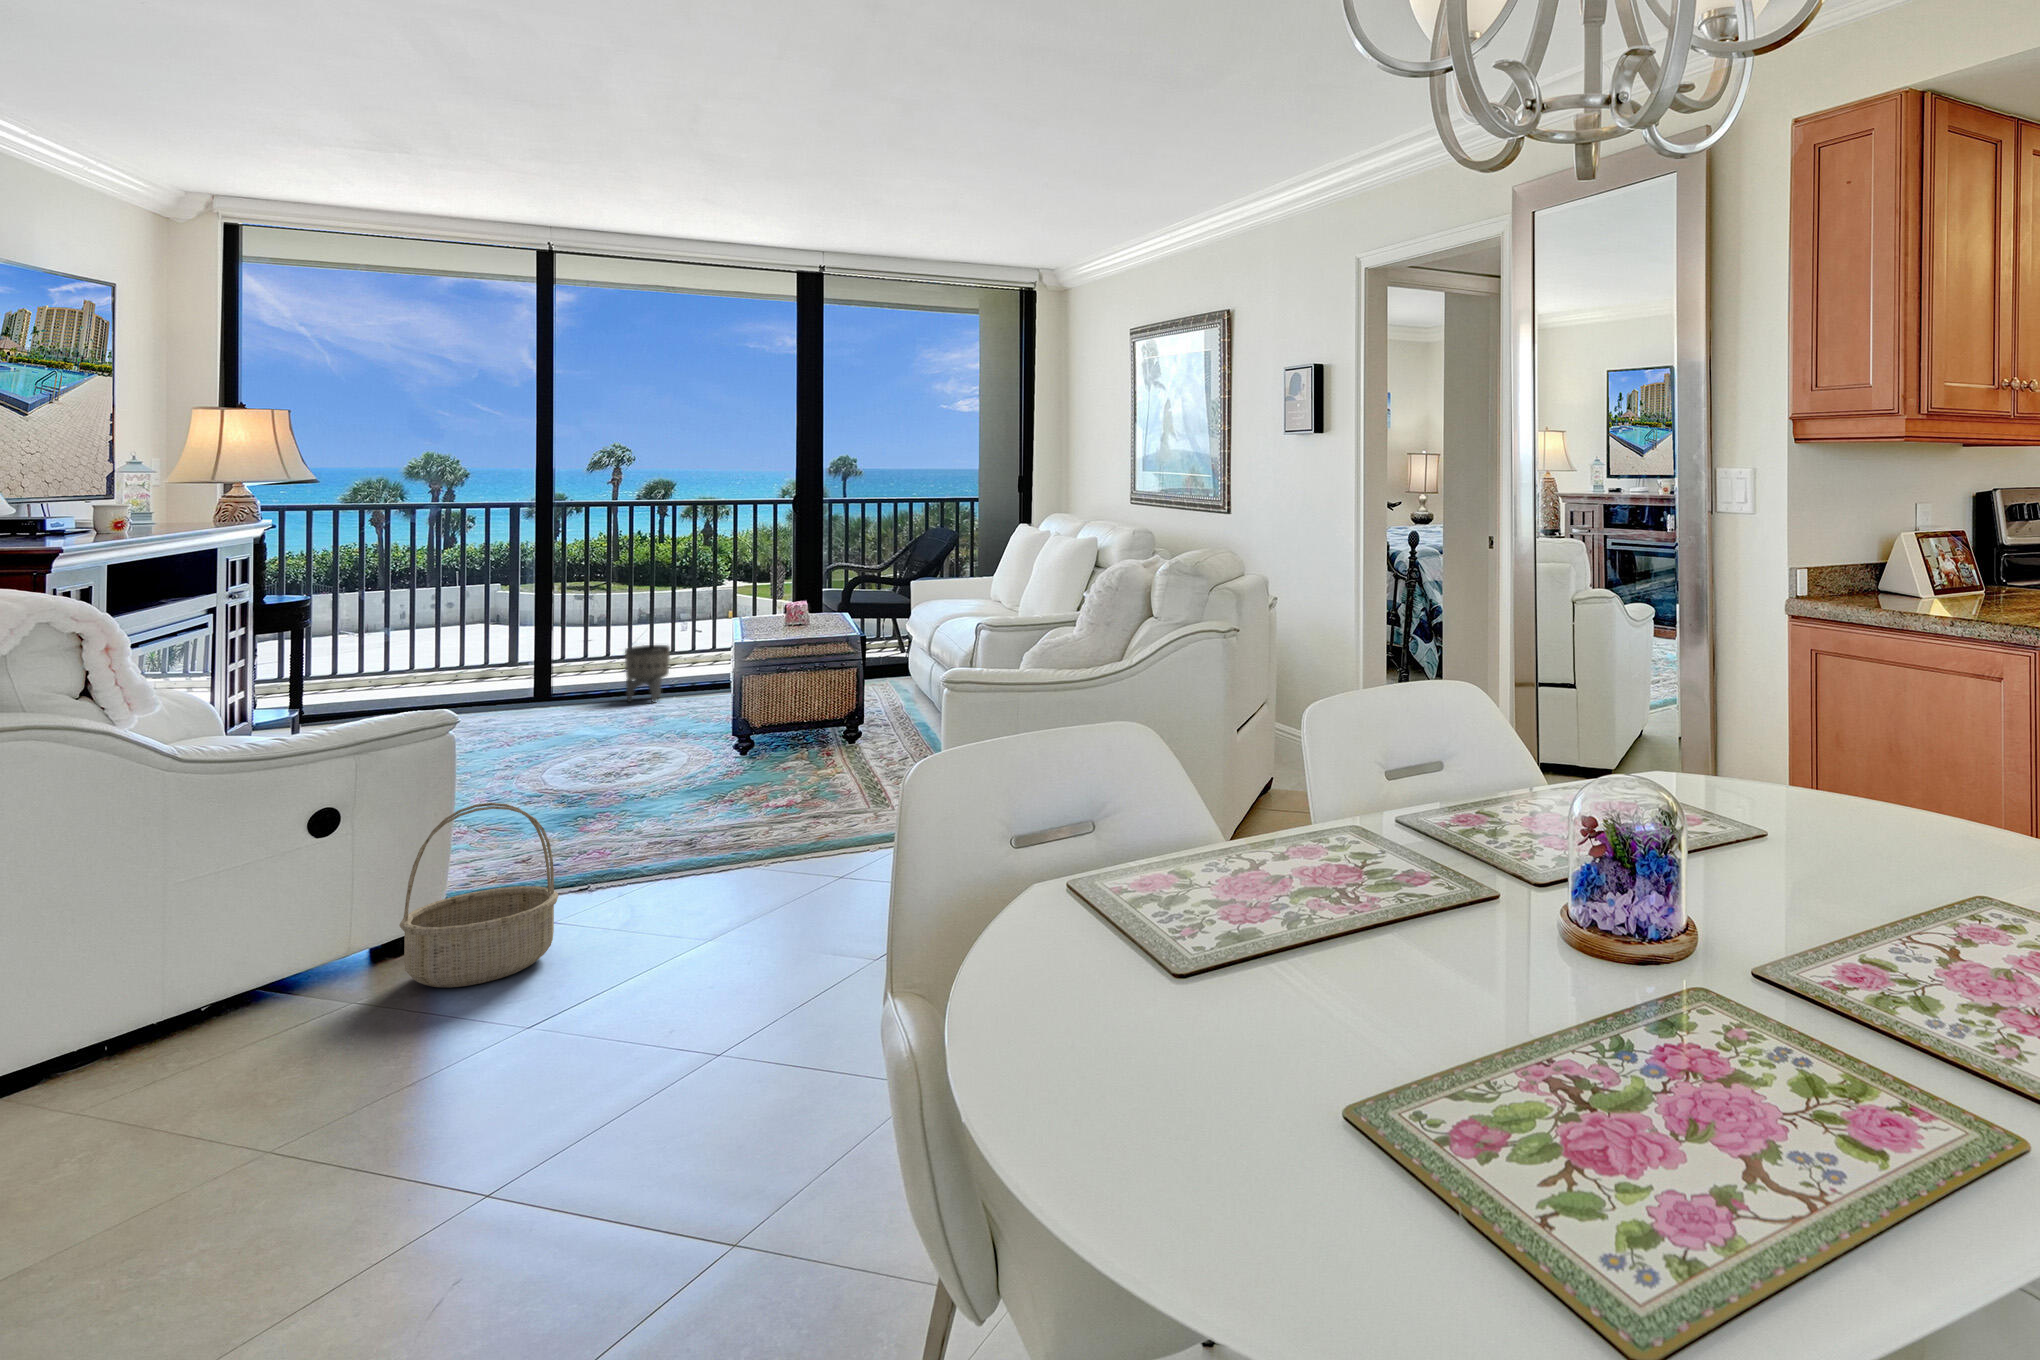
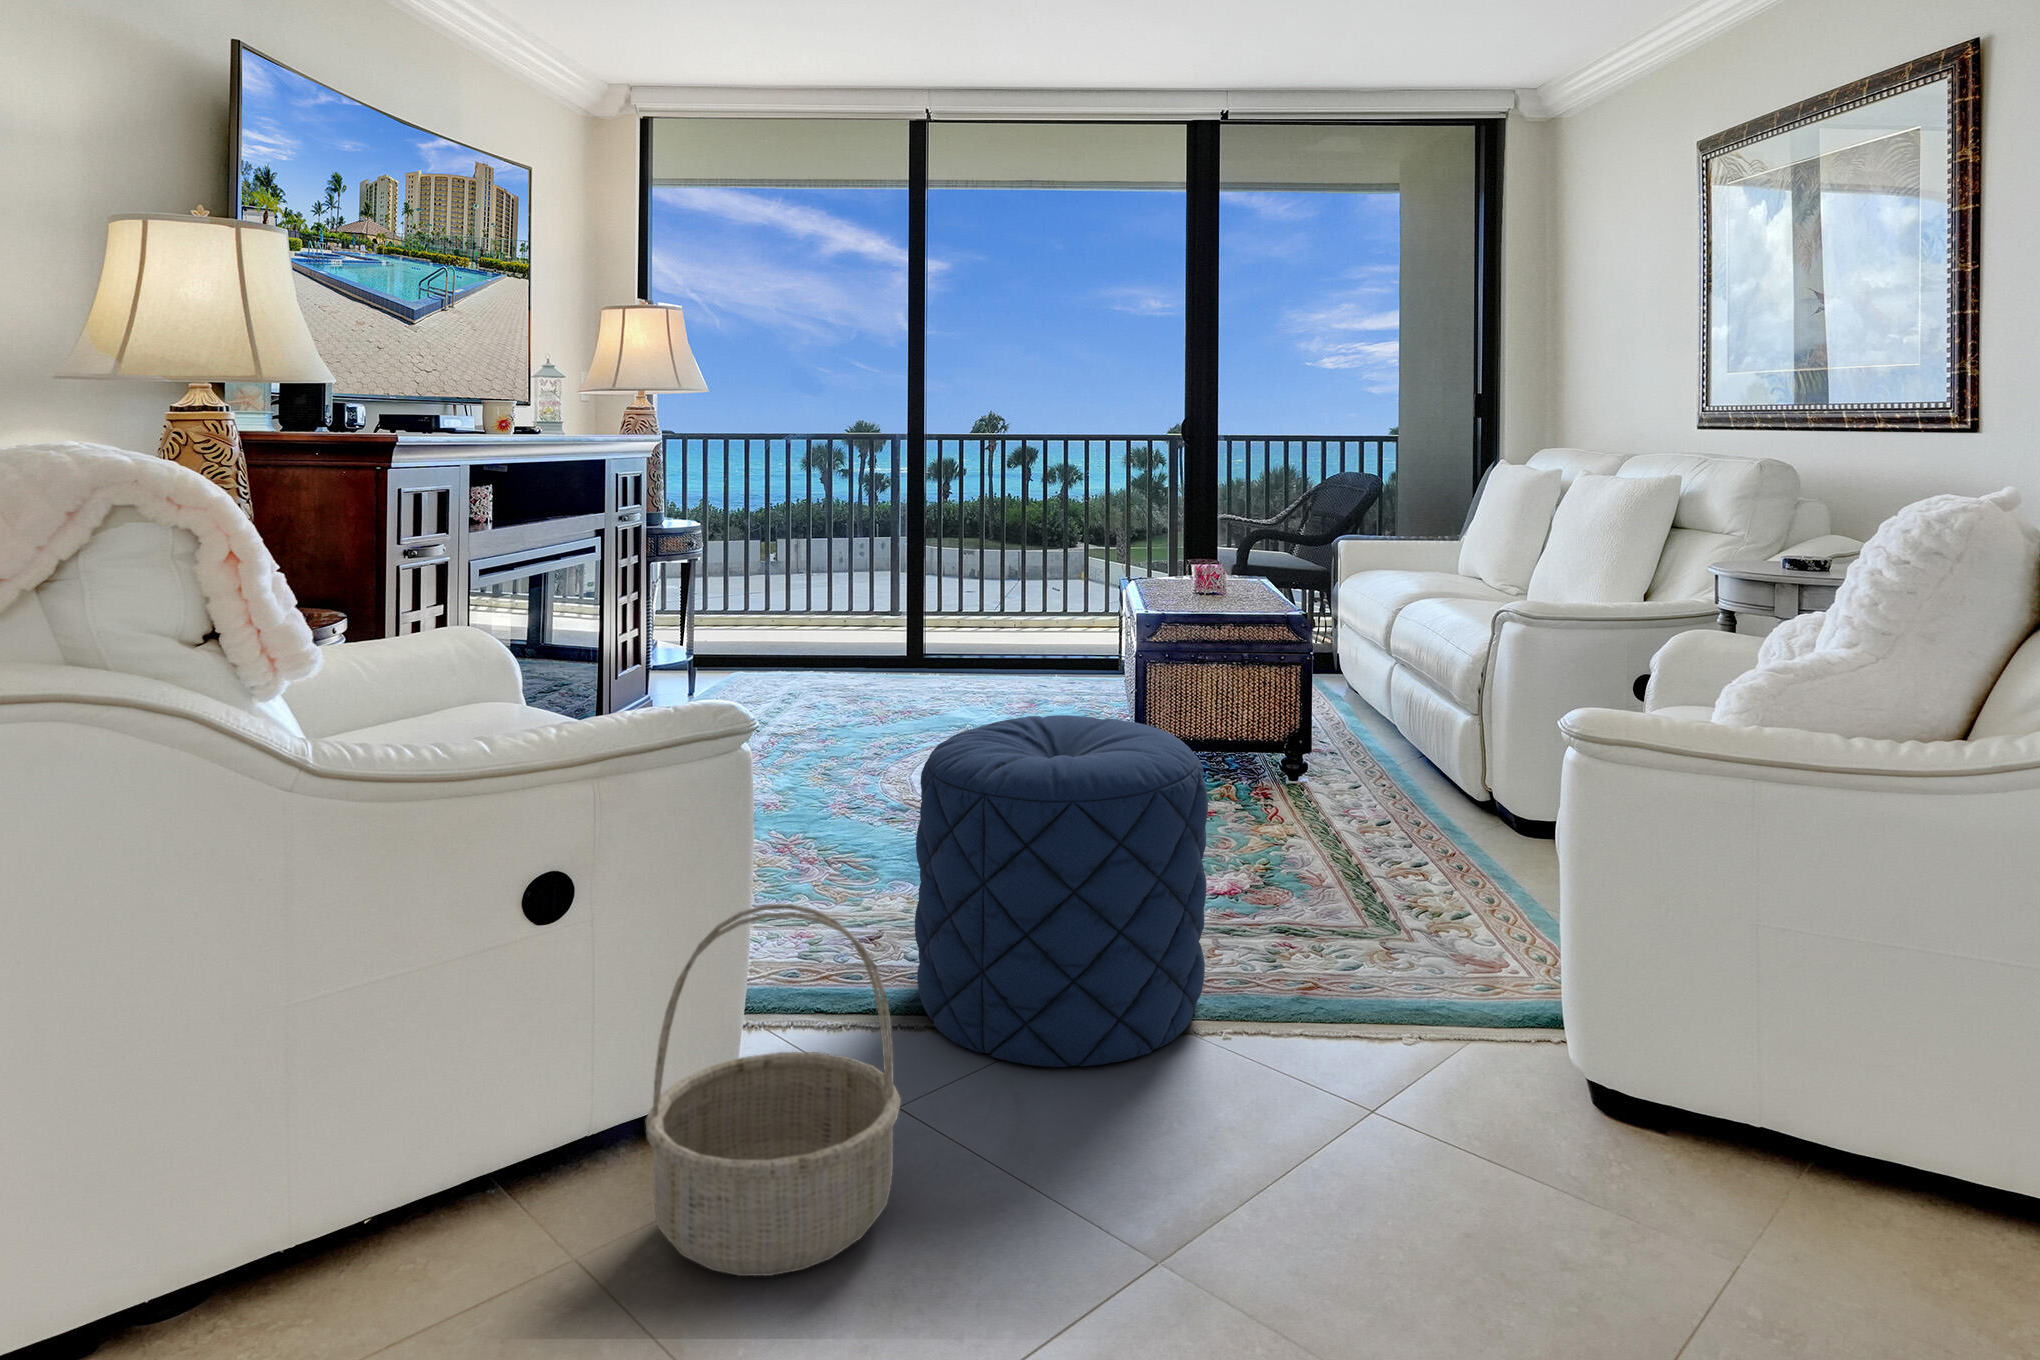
planter: present [625,645,670,703] -> none [1000,608,1049,682]
pouf: none [561,704,753,894] -> present [915,715,1208,1067]

